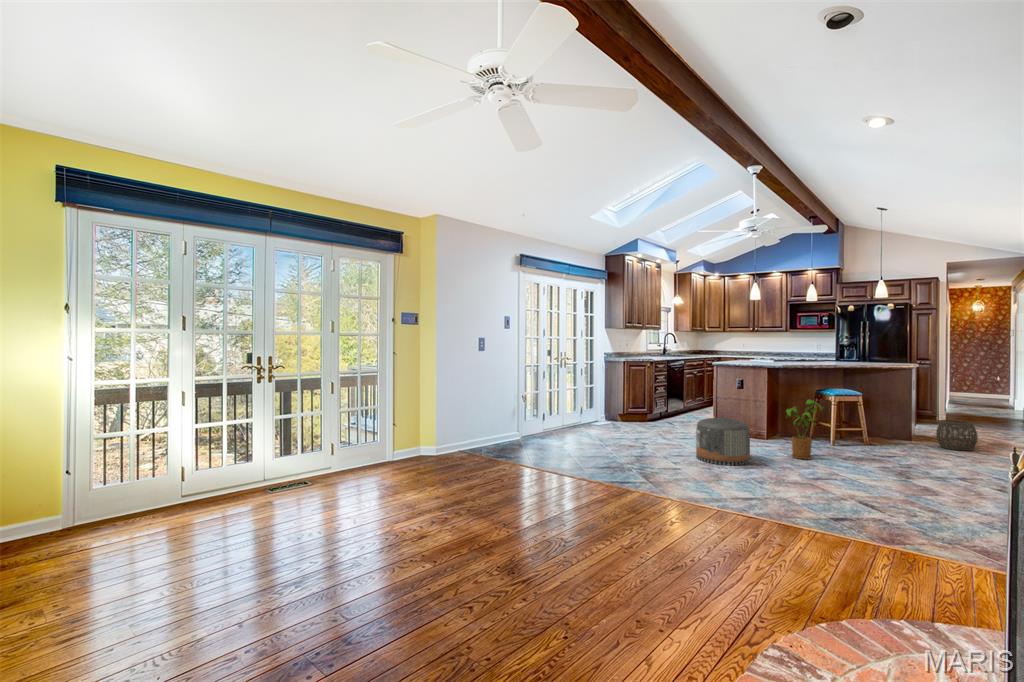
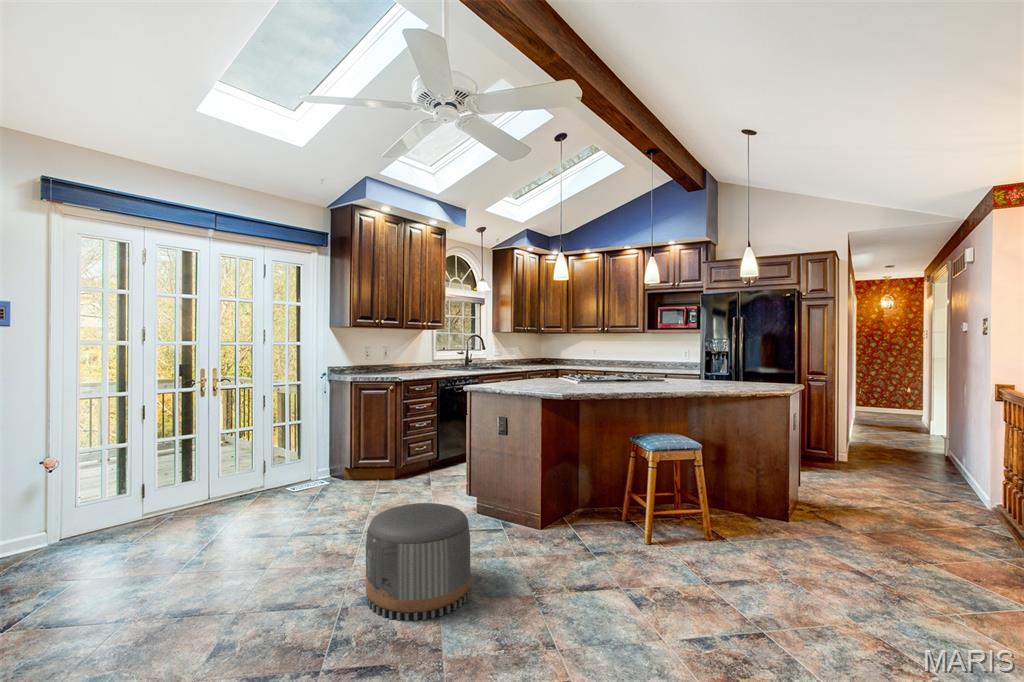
house plant: present [786,400,823,459] -> none [558,464,625,584]
woven basket: present [936,419,978,451] -> none [827,478,892,537]

